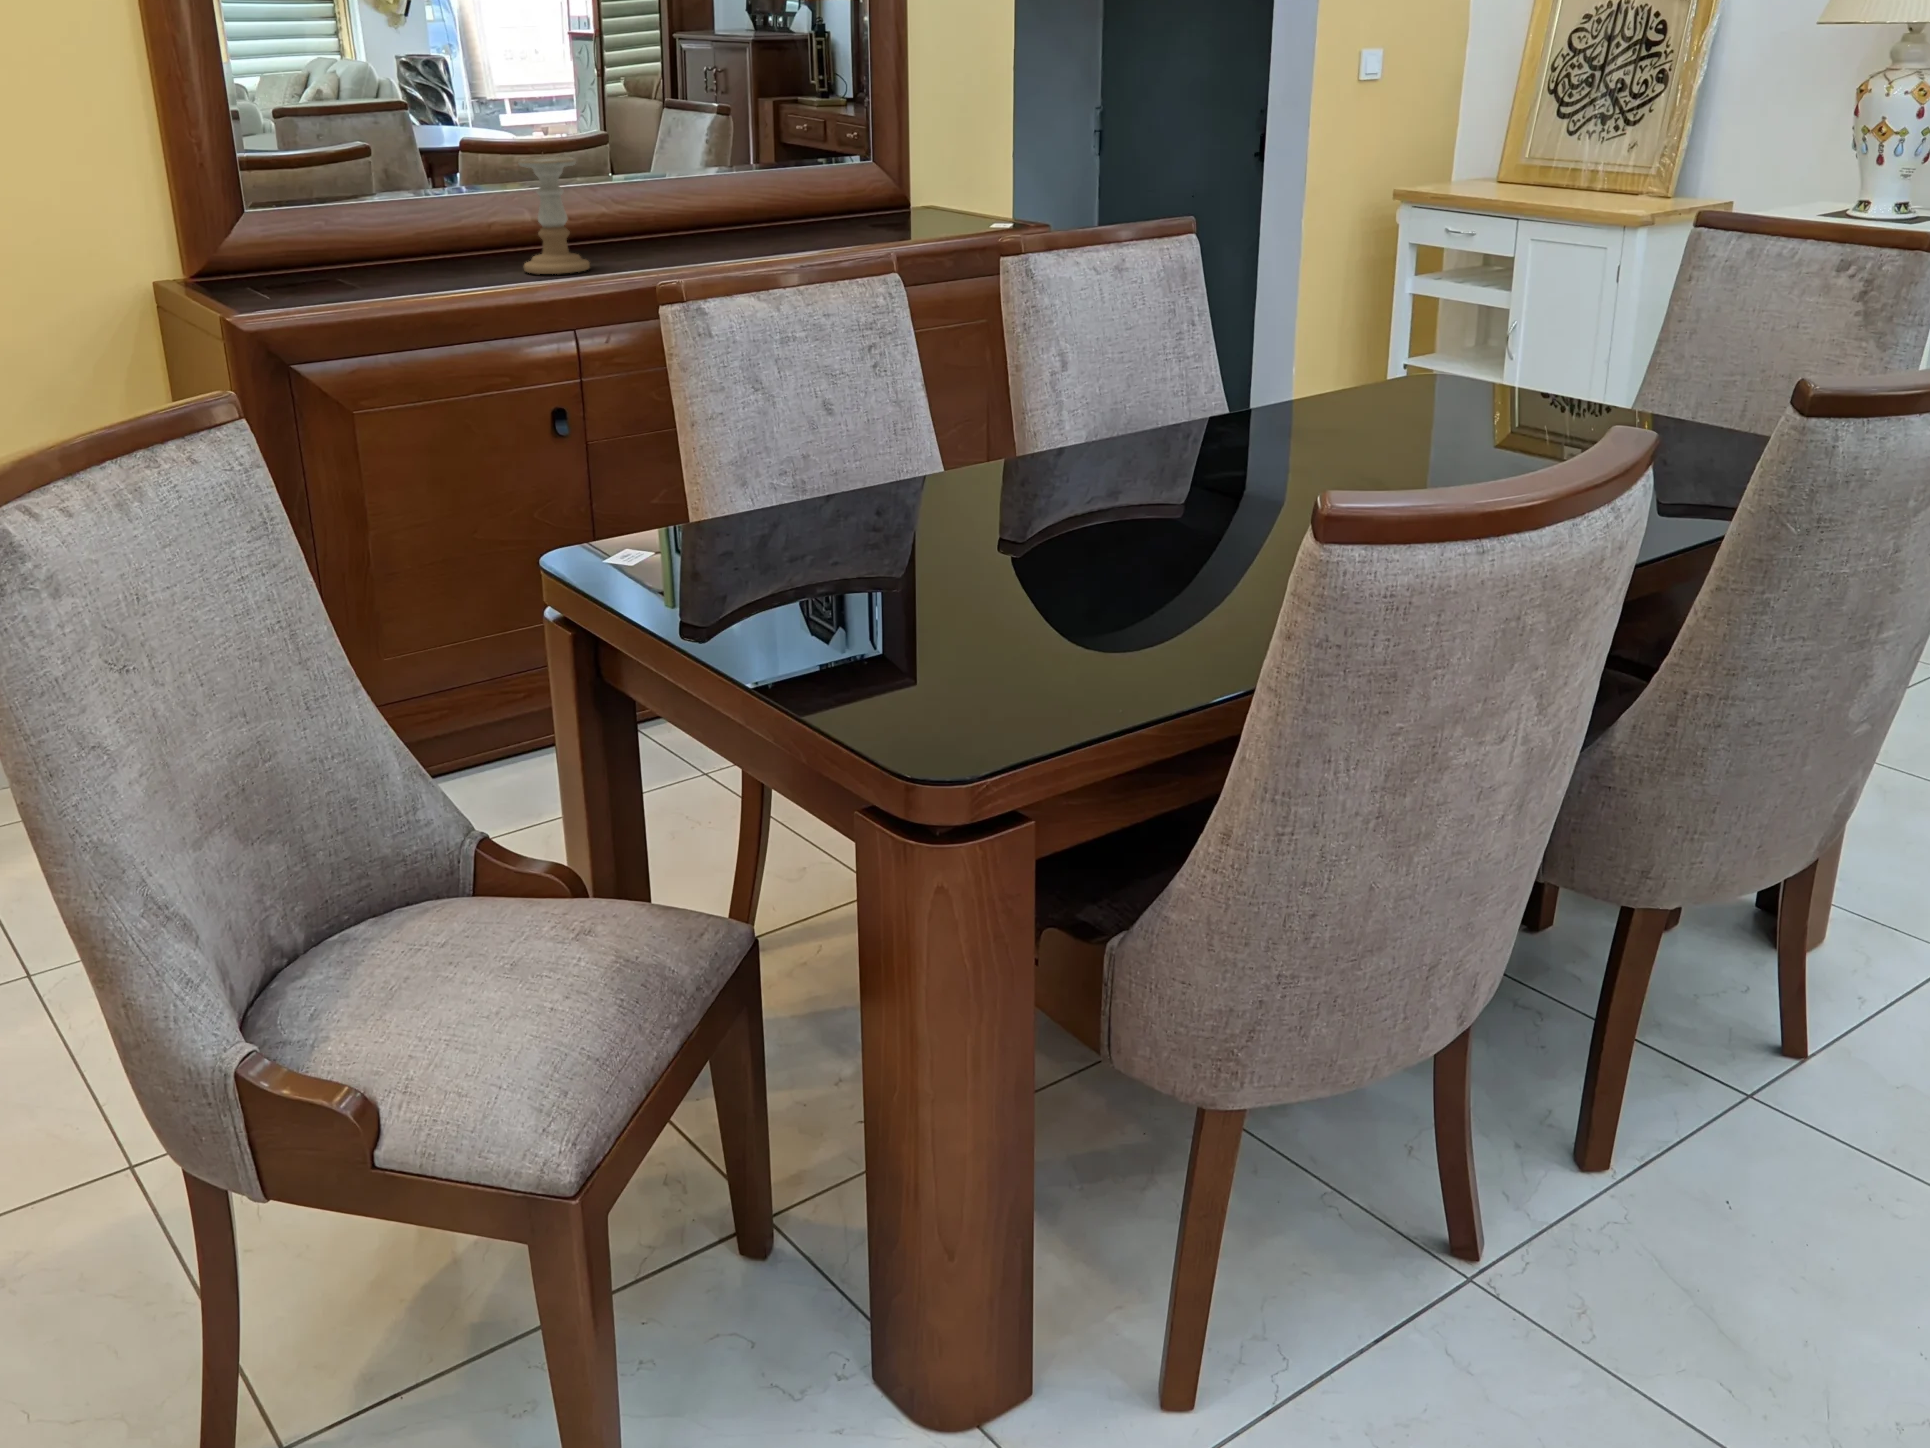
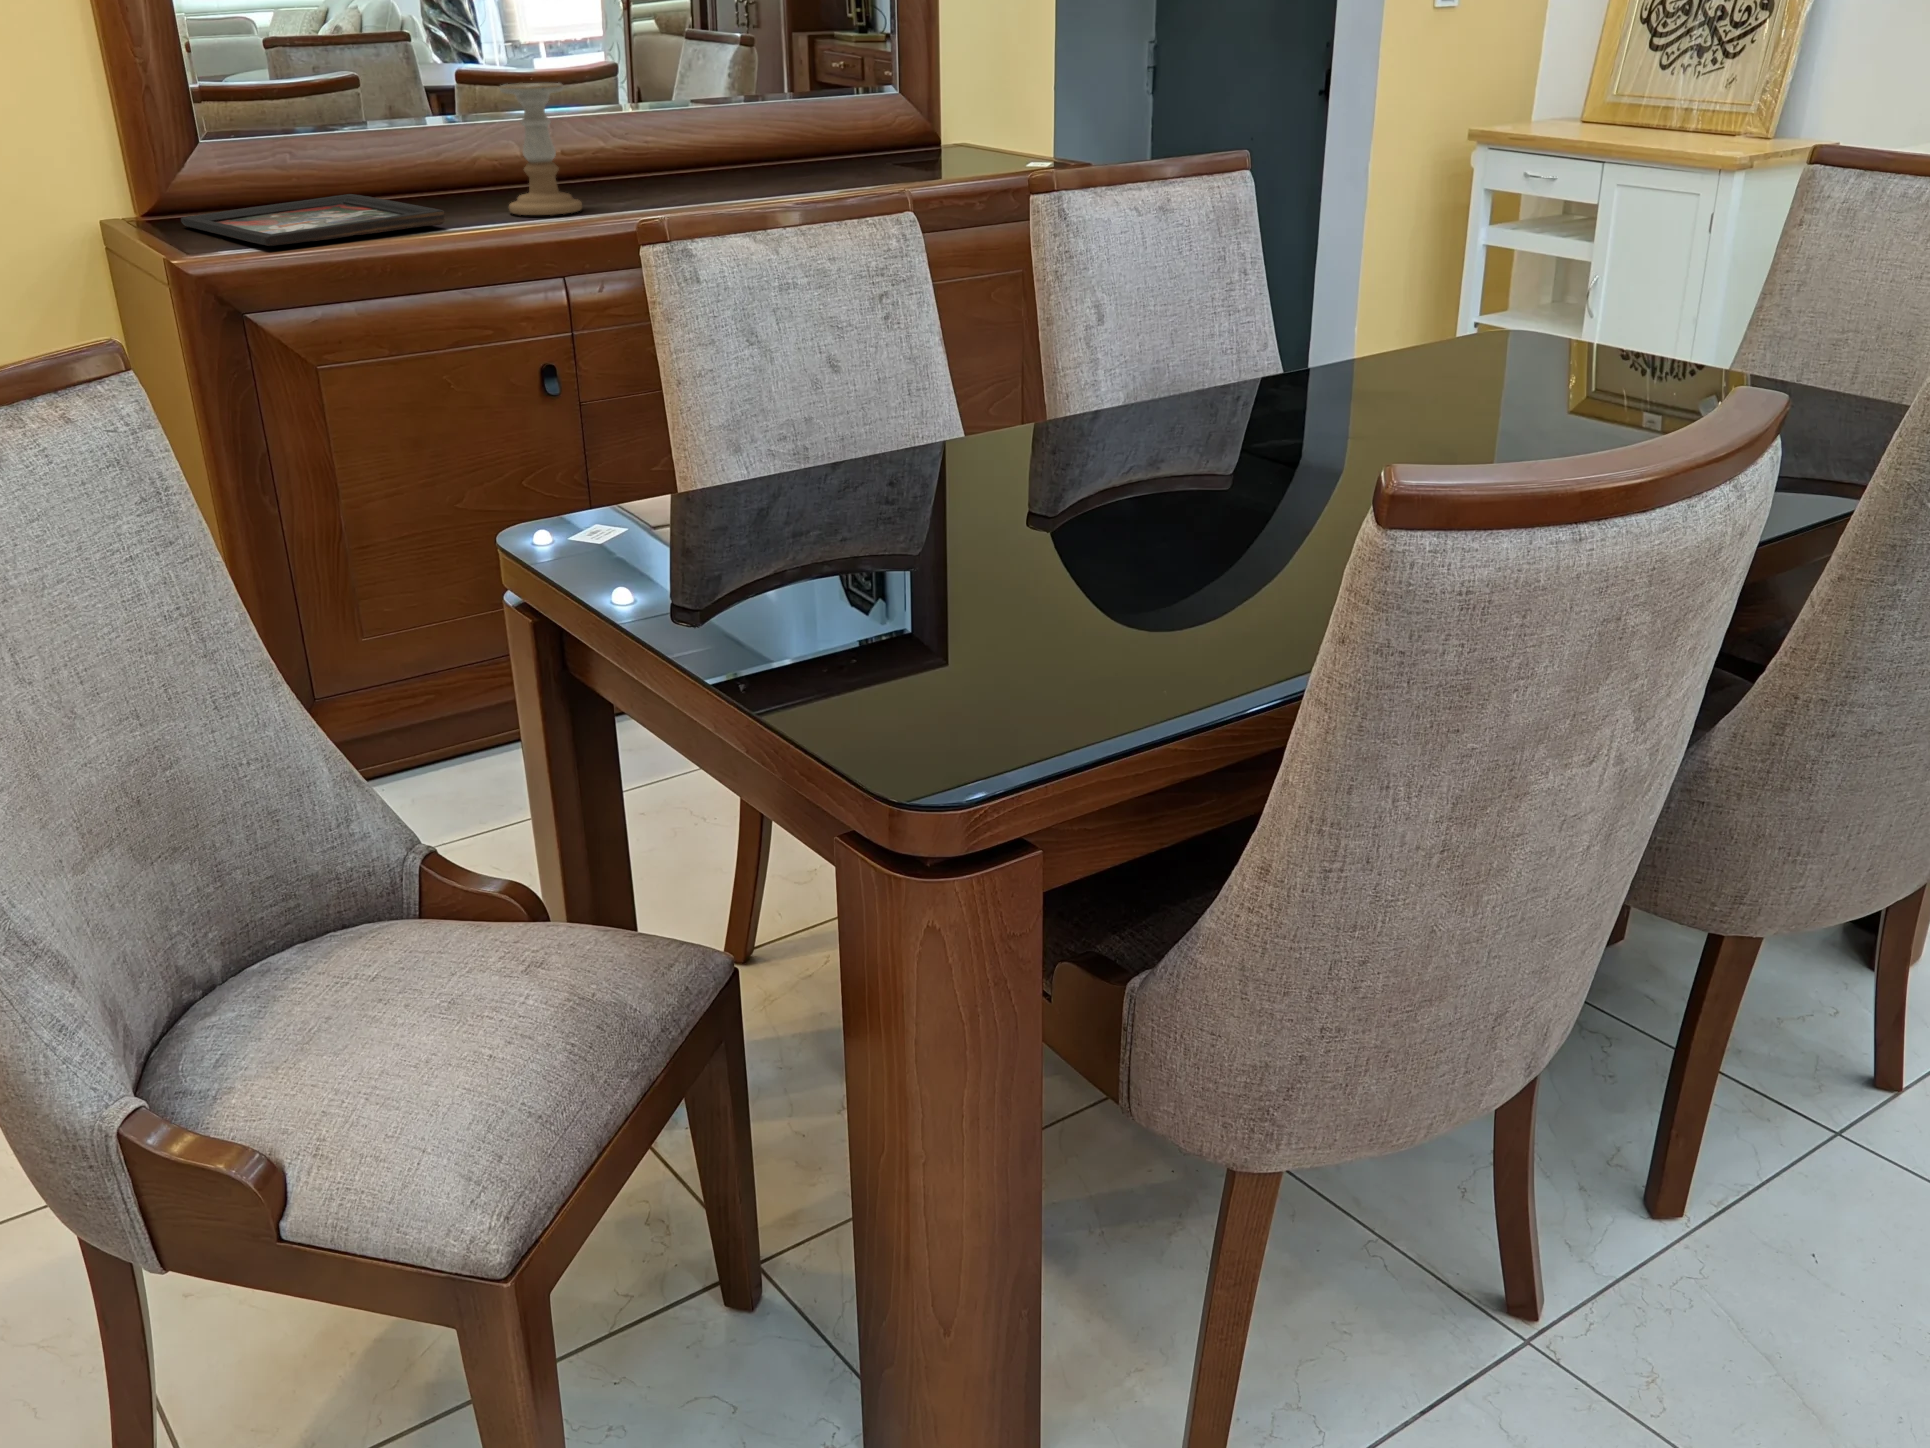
decorative tray: none [228,255,469,304] -> present [181,194,445,246]

